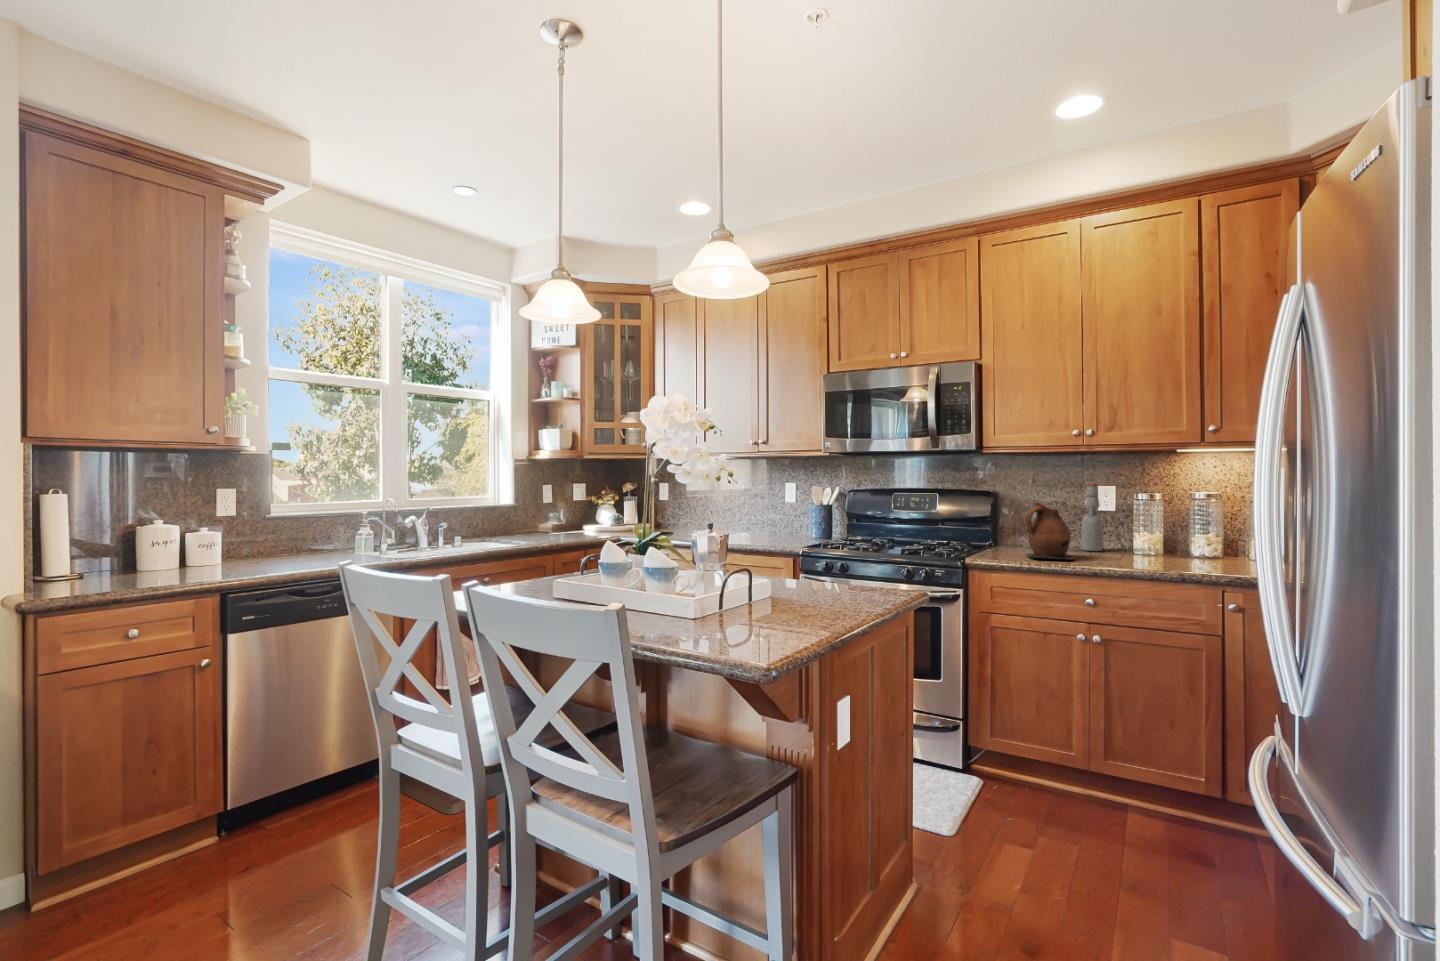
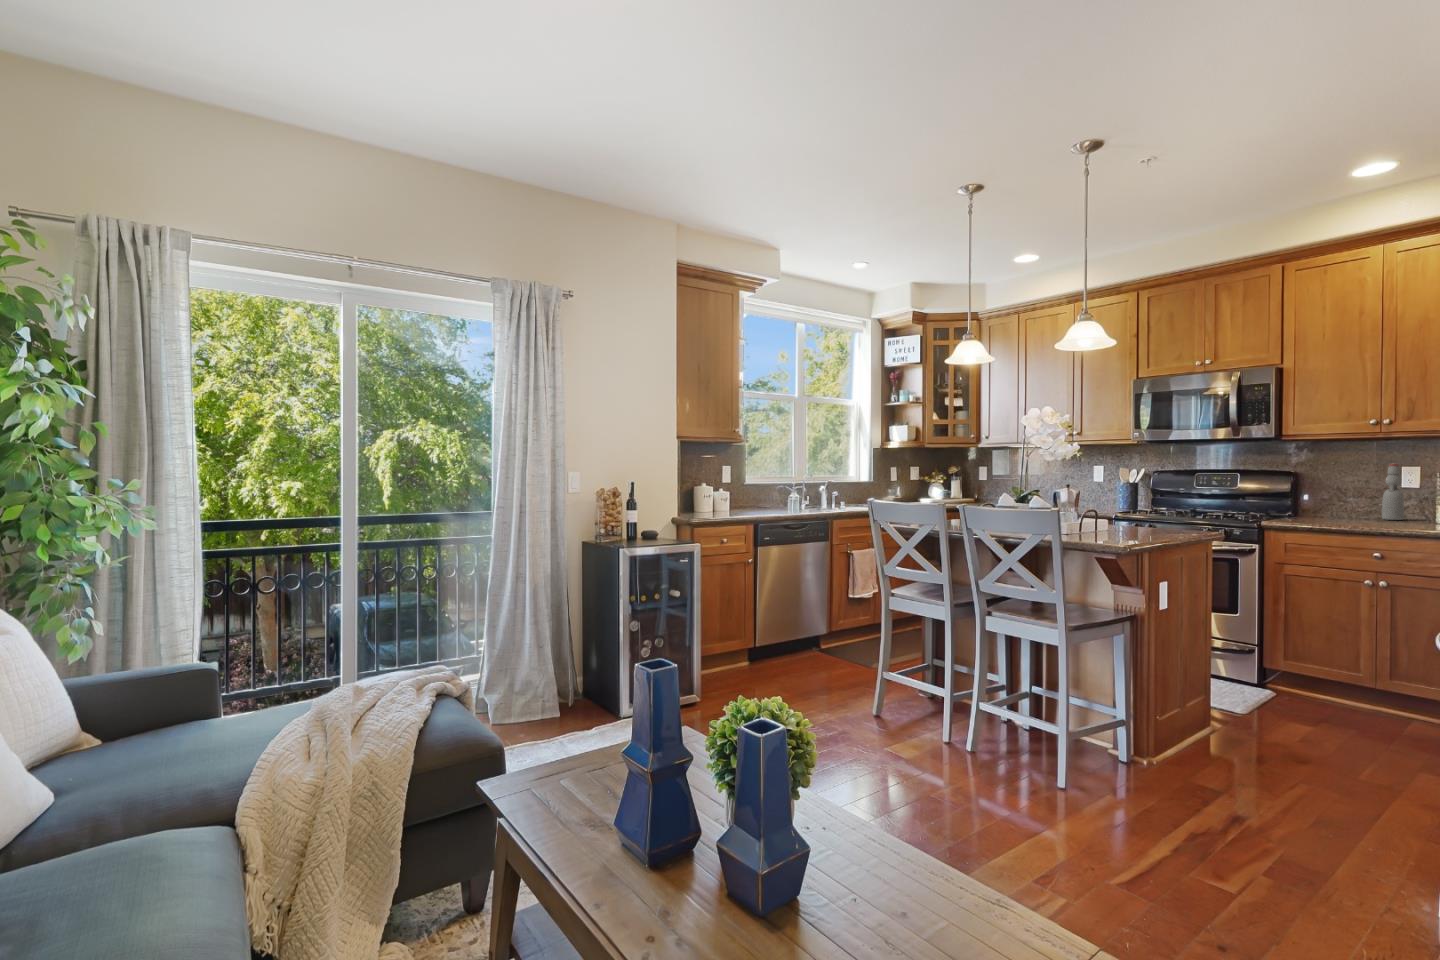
ceramic pitcher: present [1025,502,1074,560] -> none [1320,478,1369,524]

